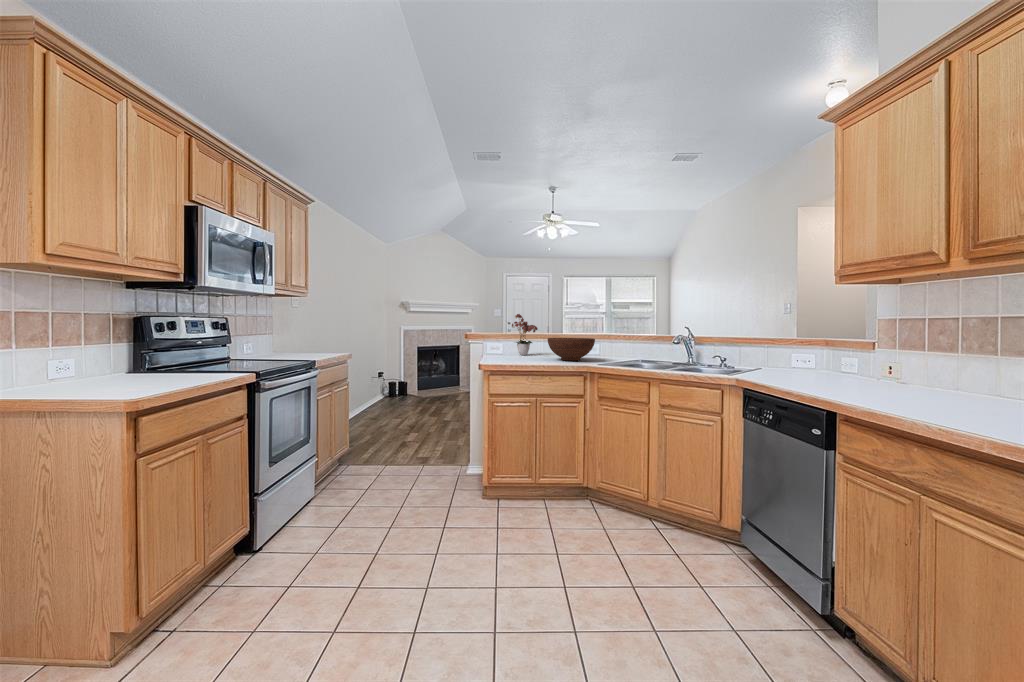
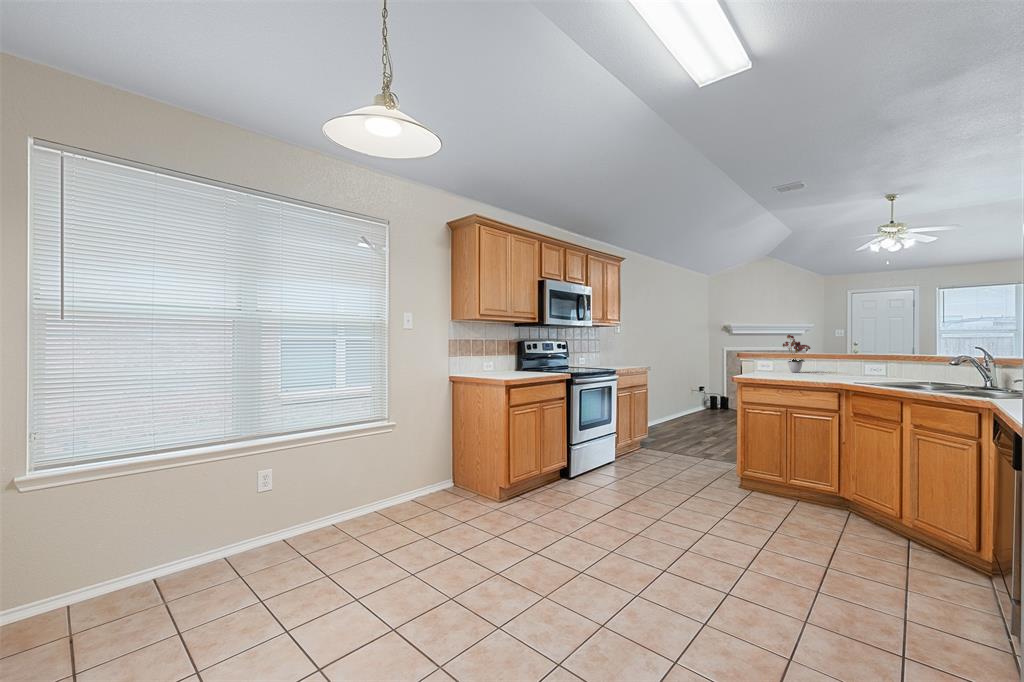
fruit bowl: present [548,338,595,361] -> none [810,356,865,378]

